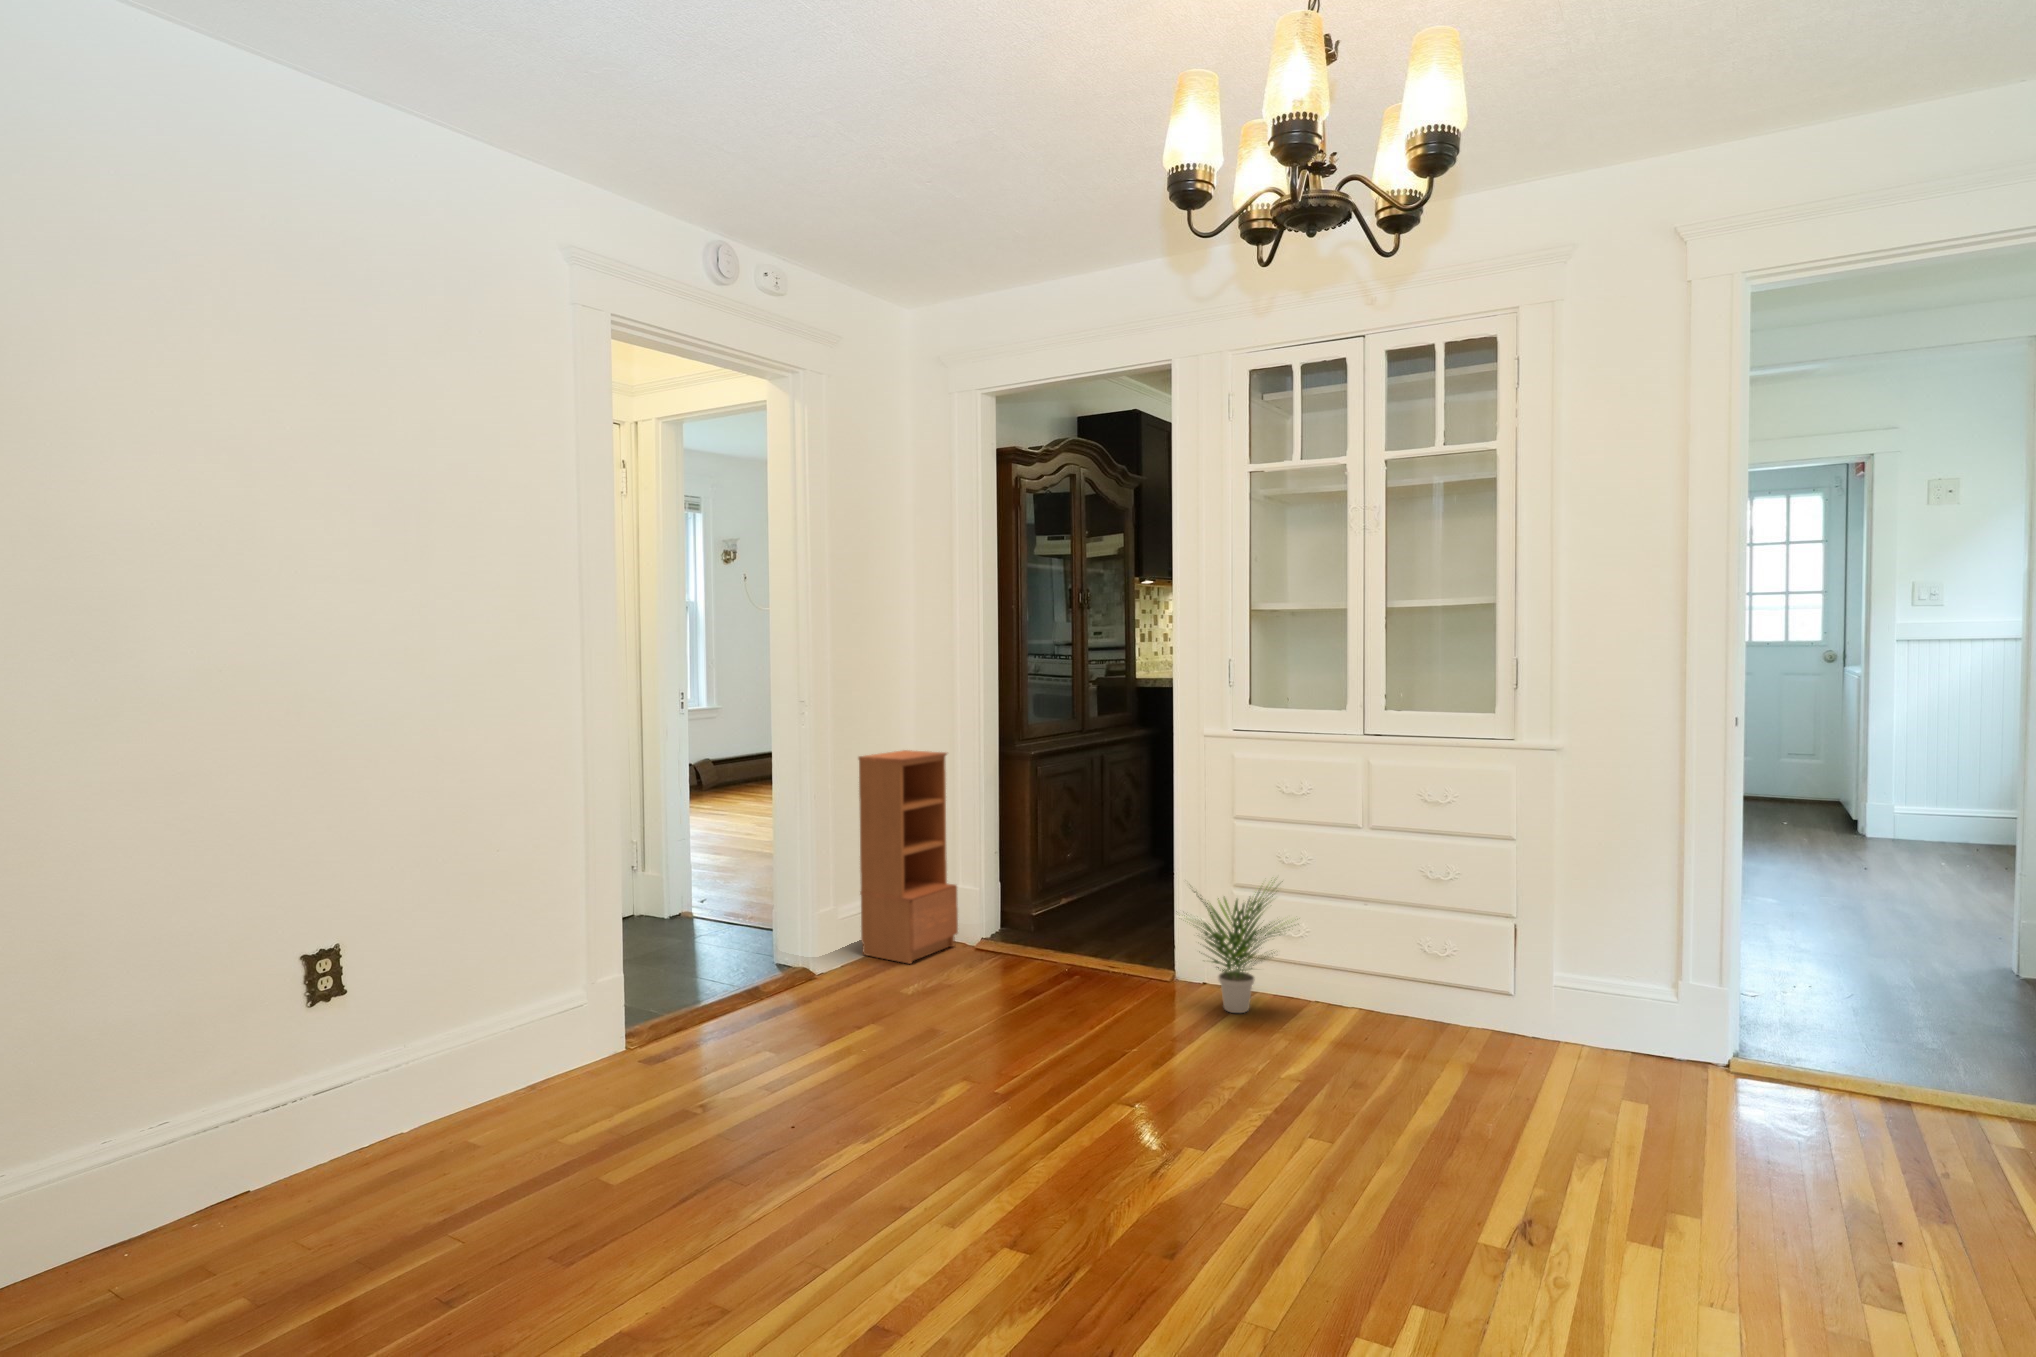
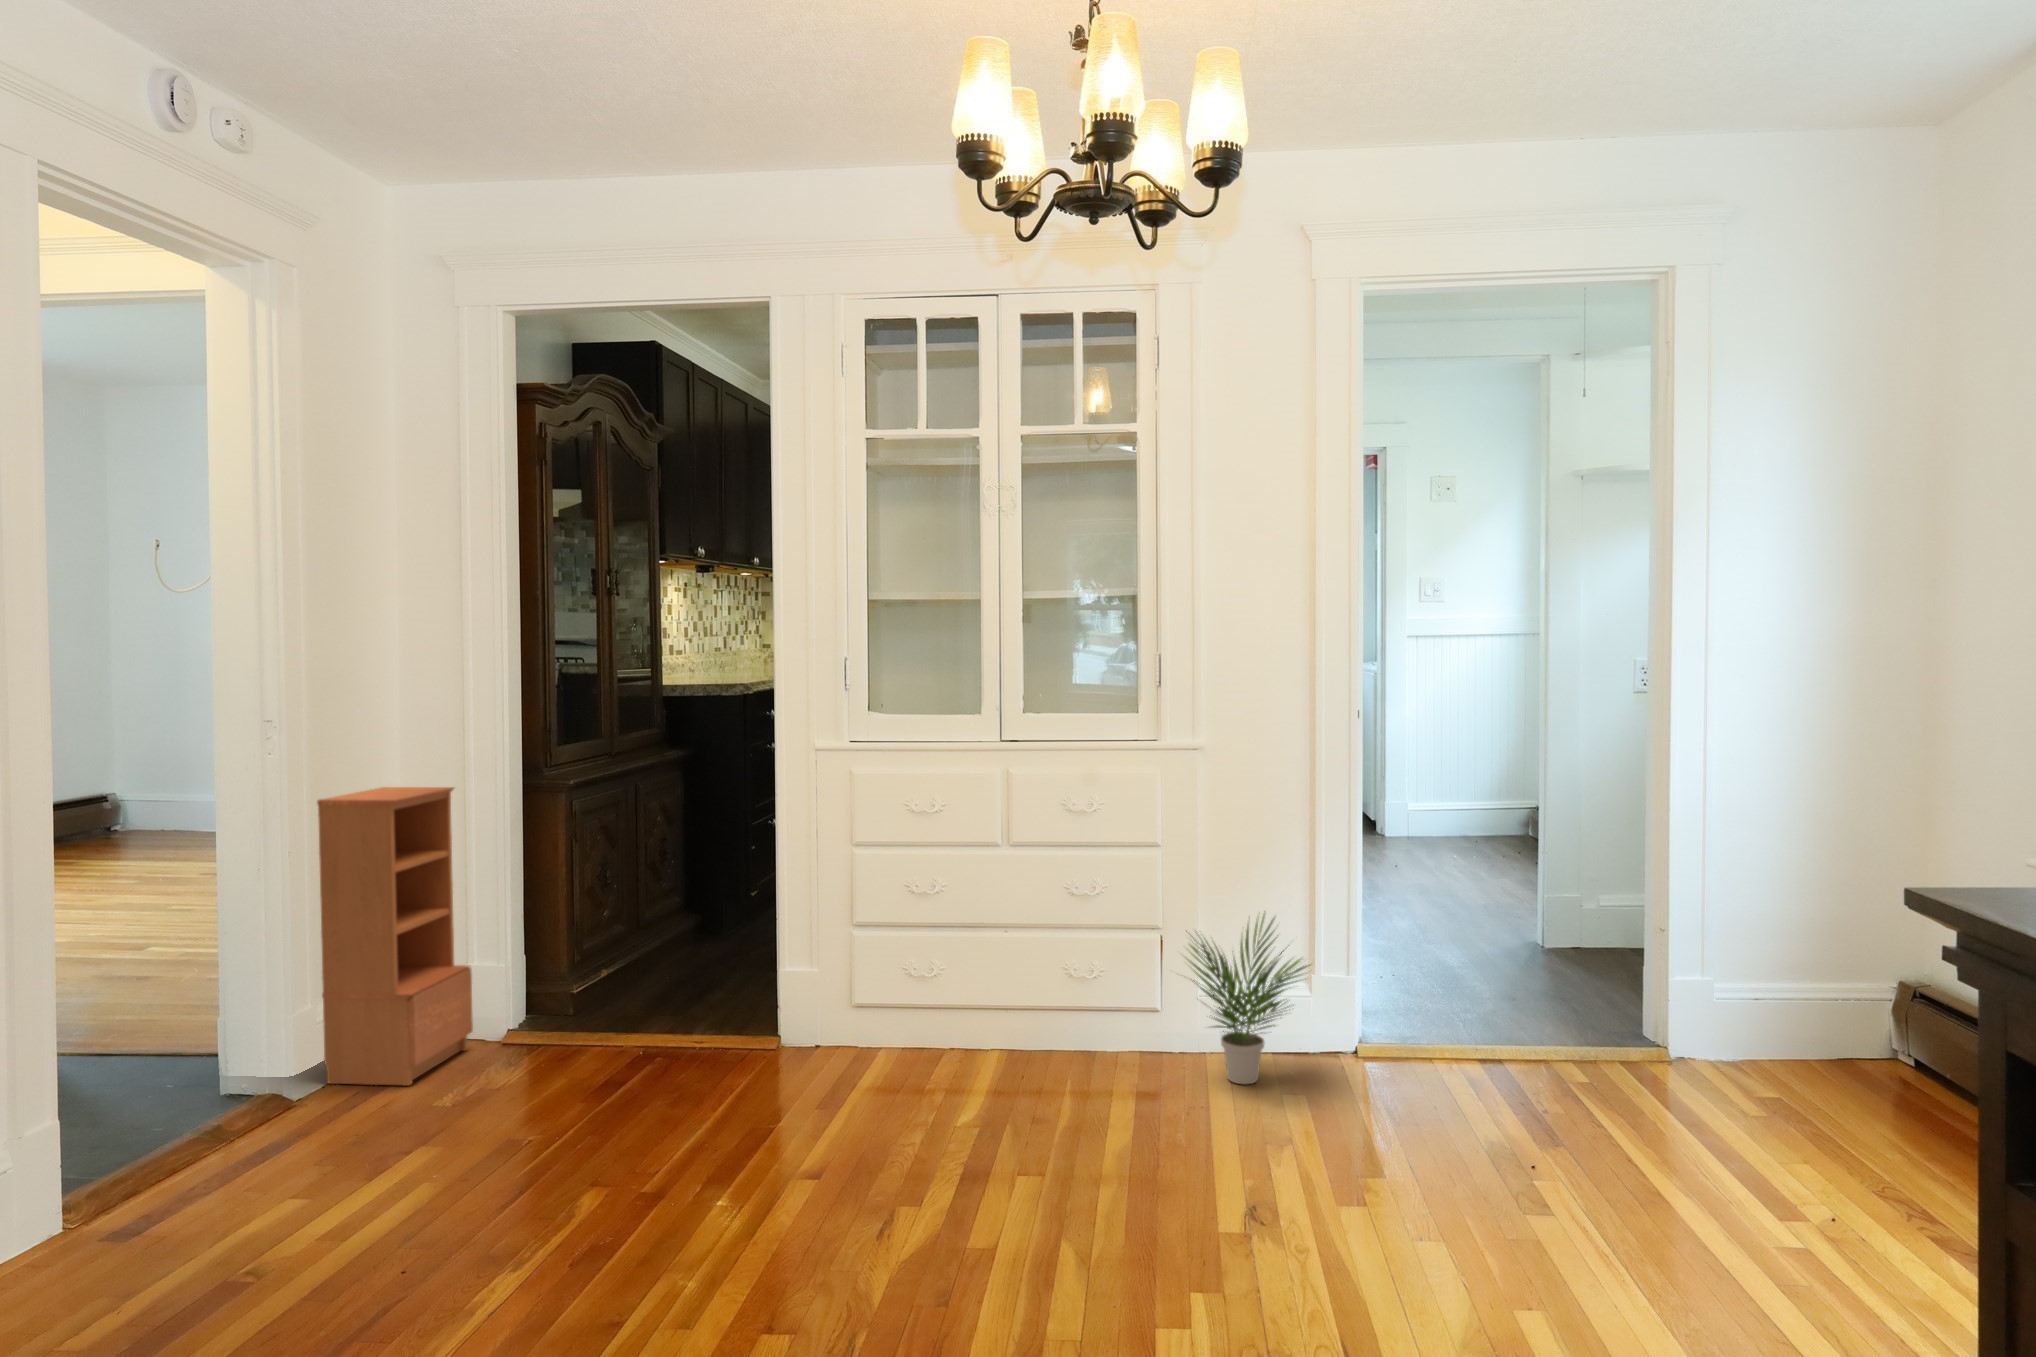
potted plant: present [1193,880,1292,1013] -> present [1186,911,1311,1084]

